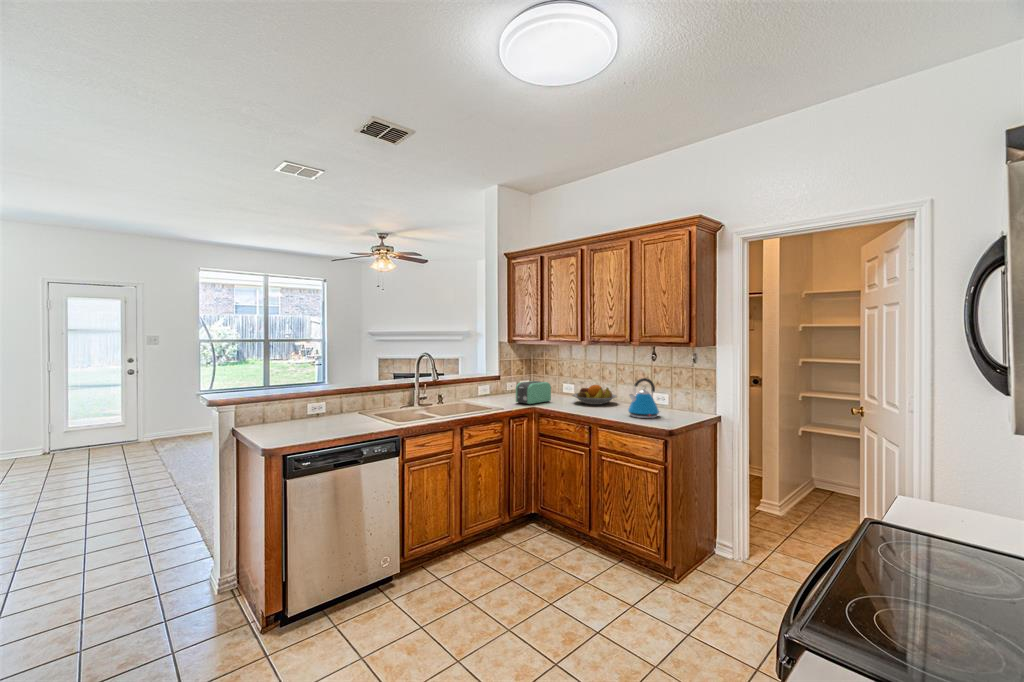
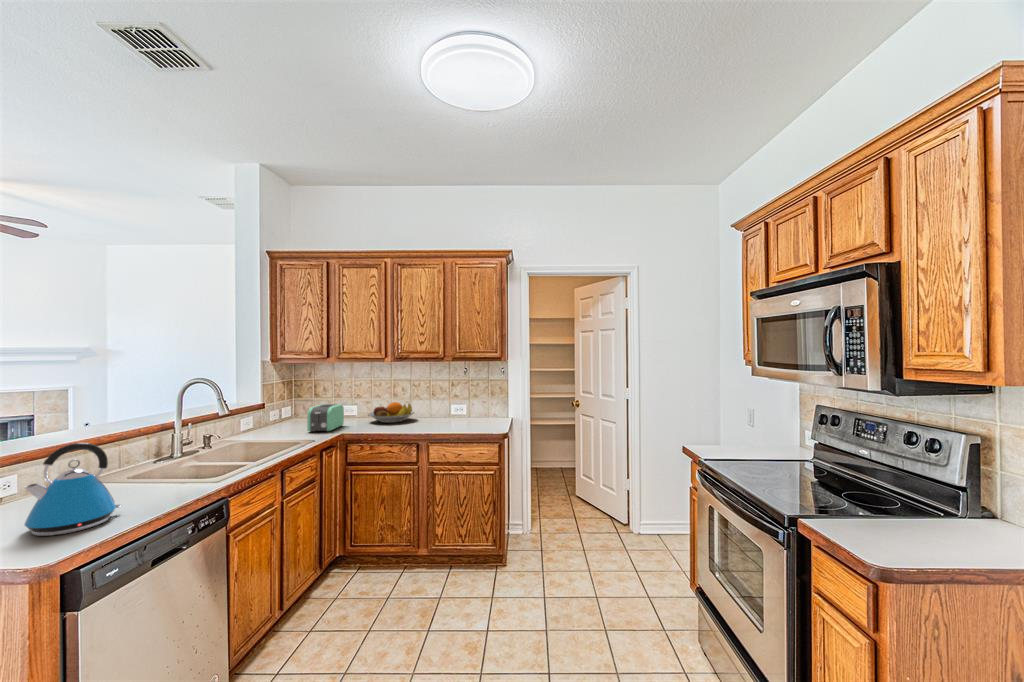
kettle: present [628,378,660,418] -> present [24,443,122,536]

